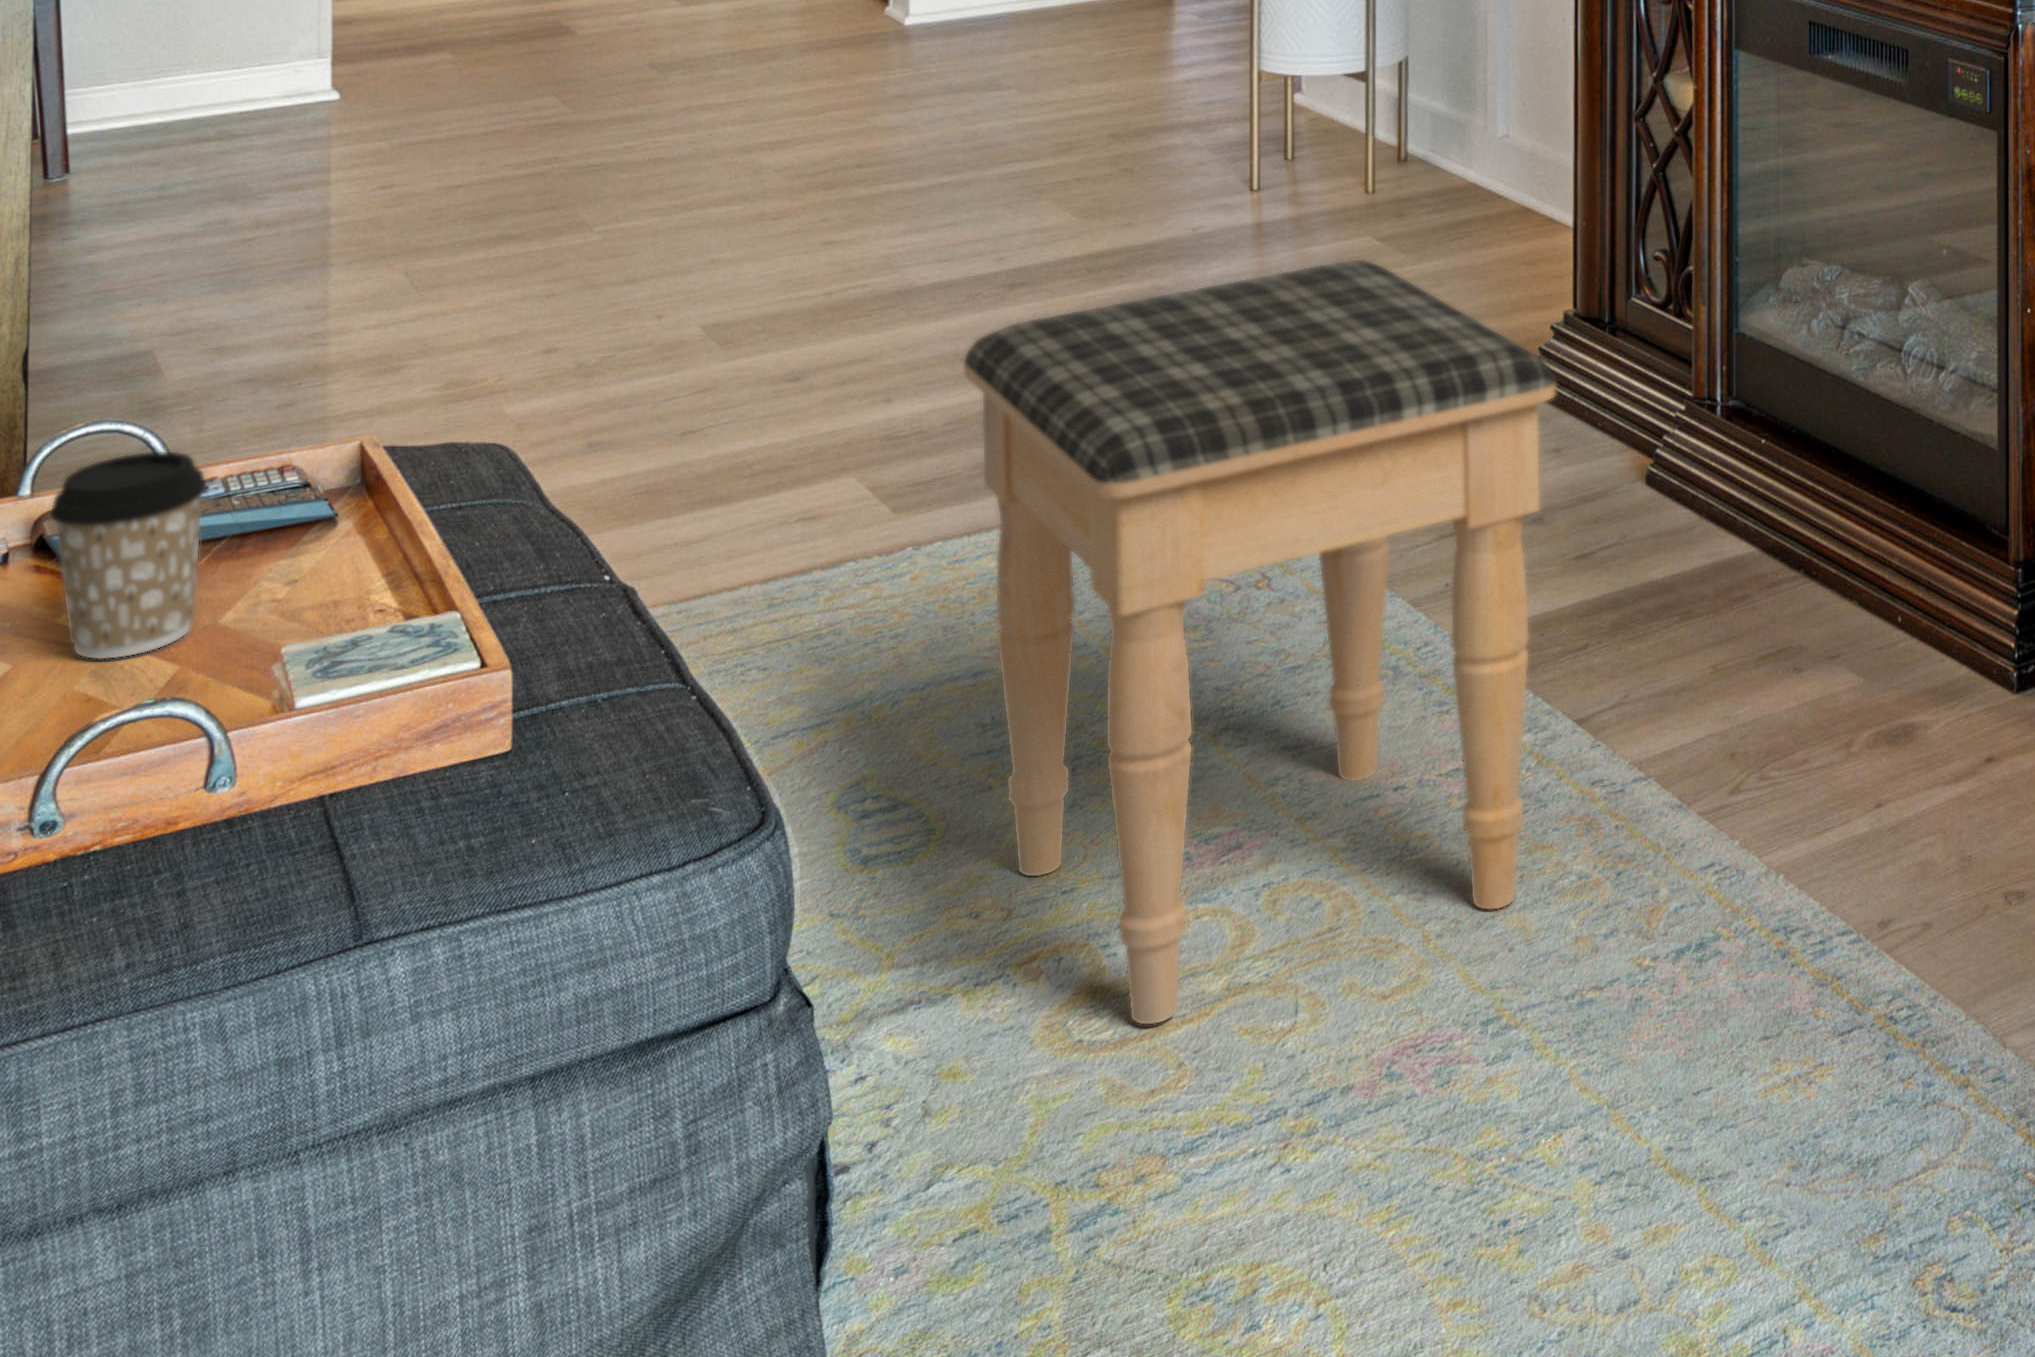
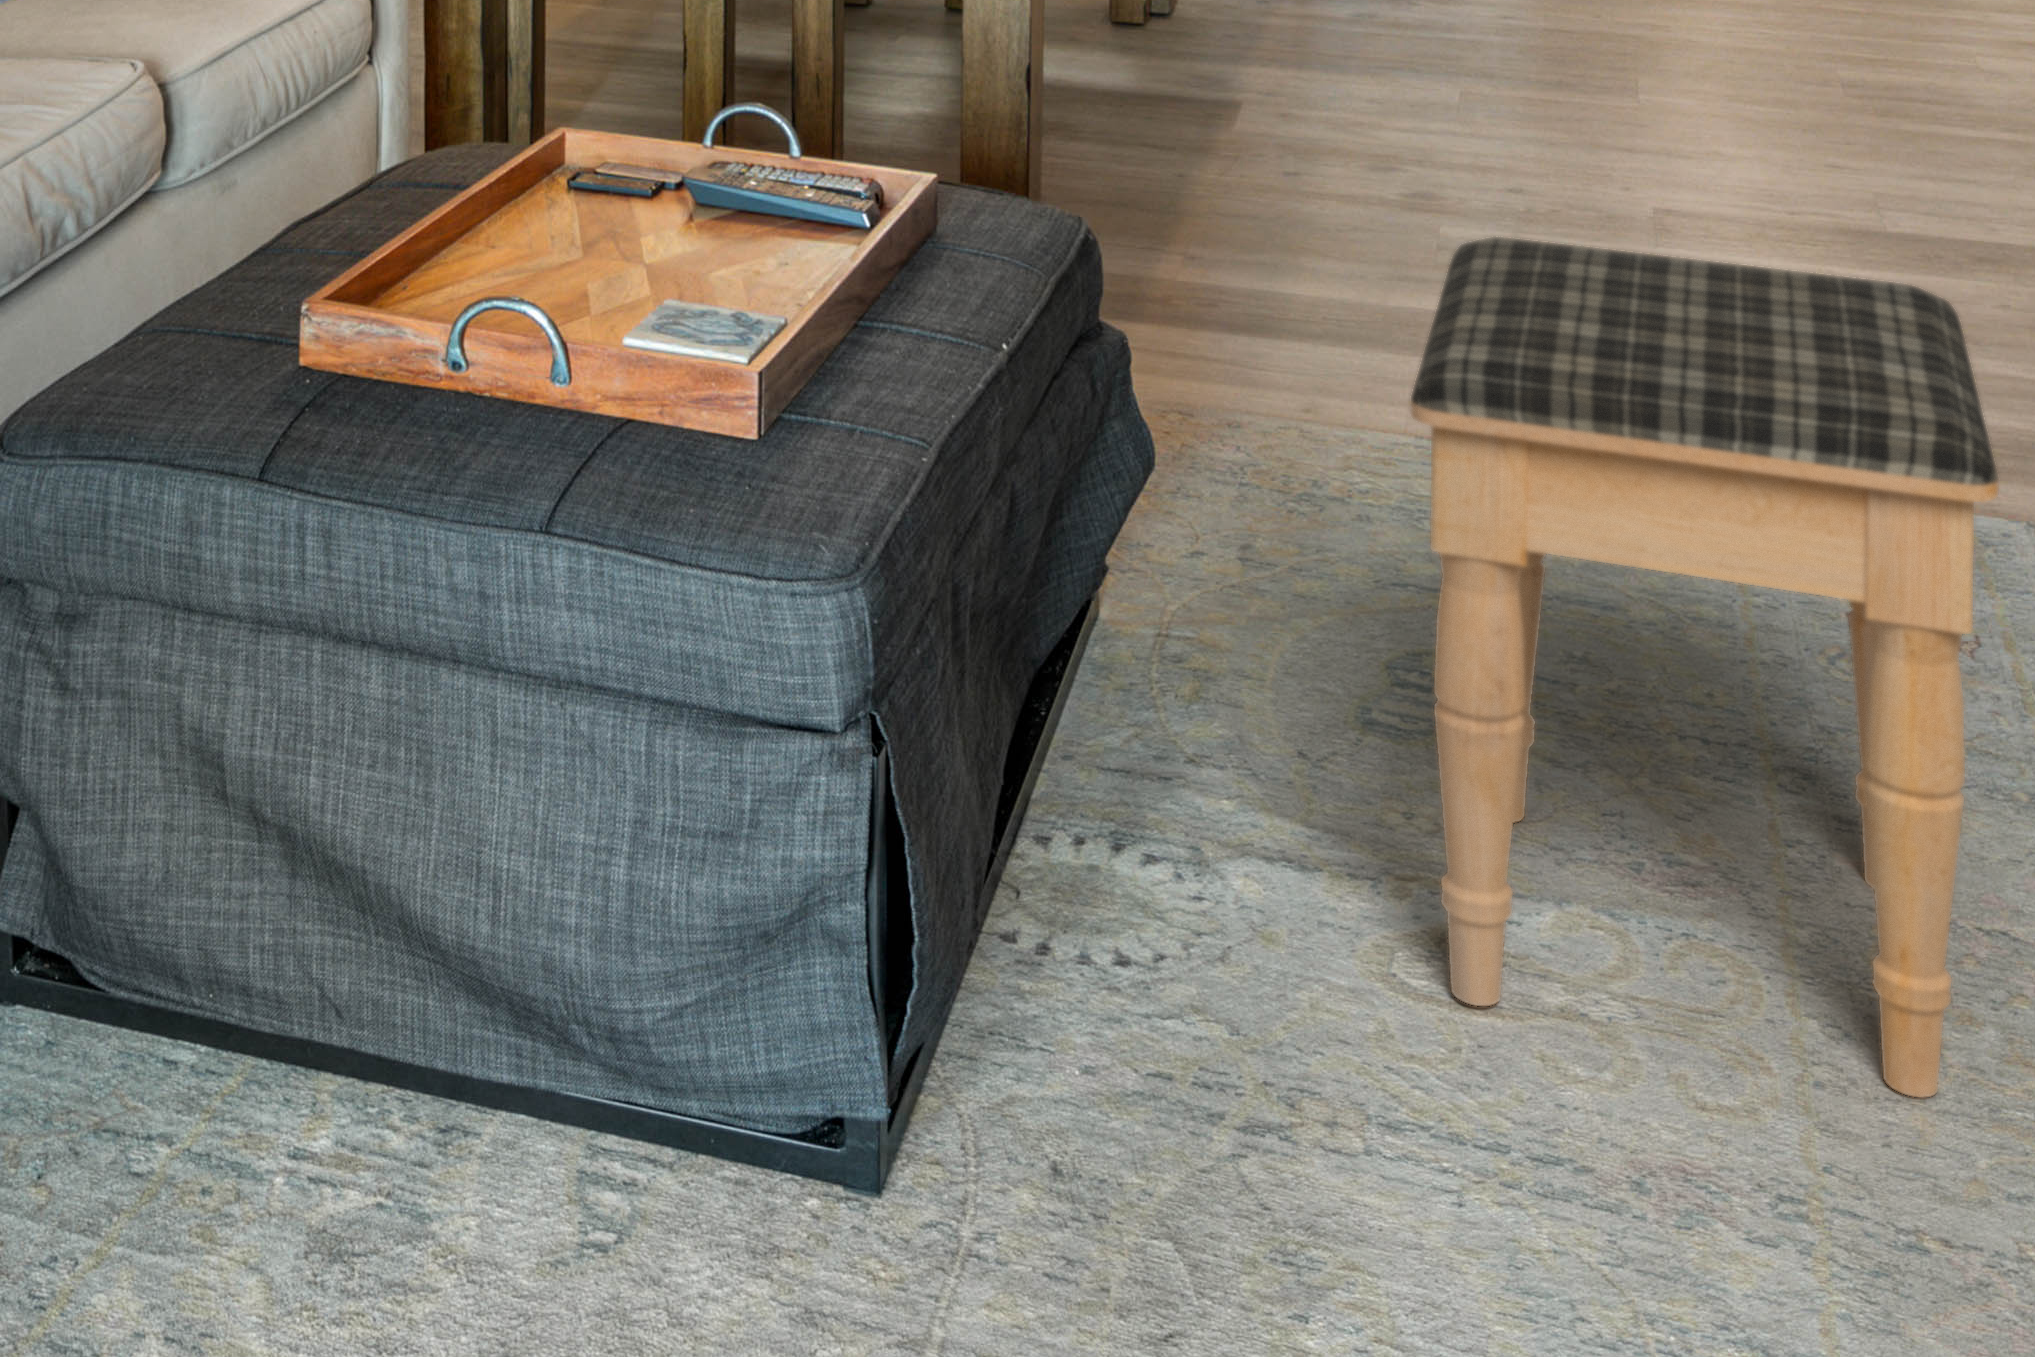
coffee cup: present [50,452,207,659] -> none [616,109,722,267]

